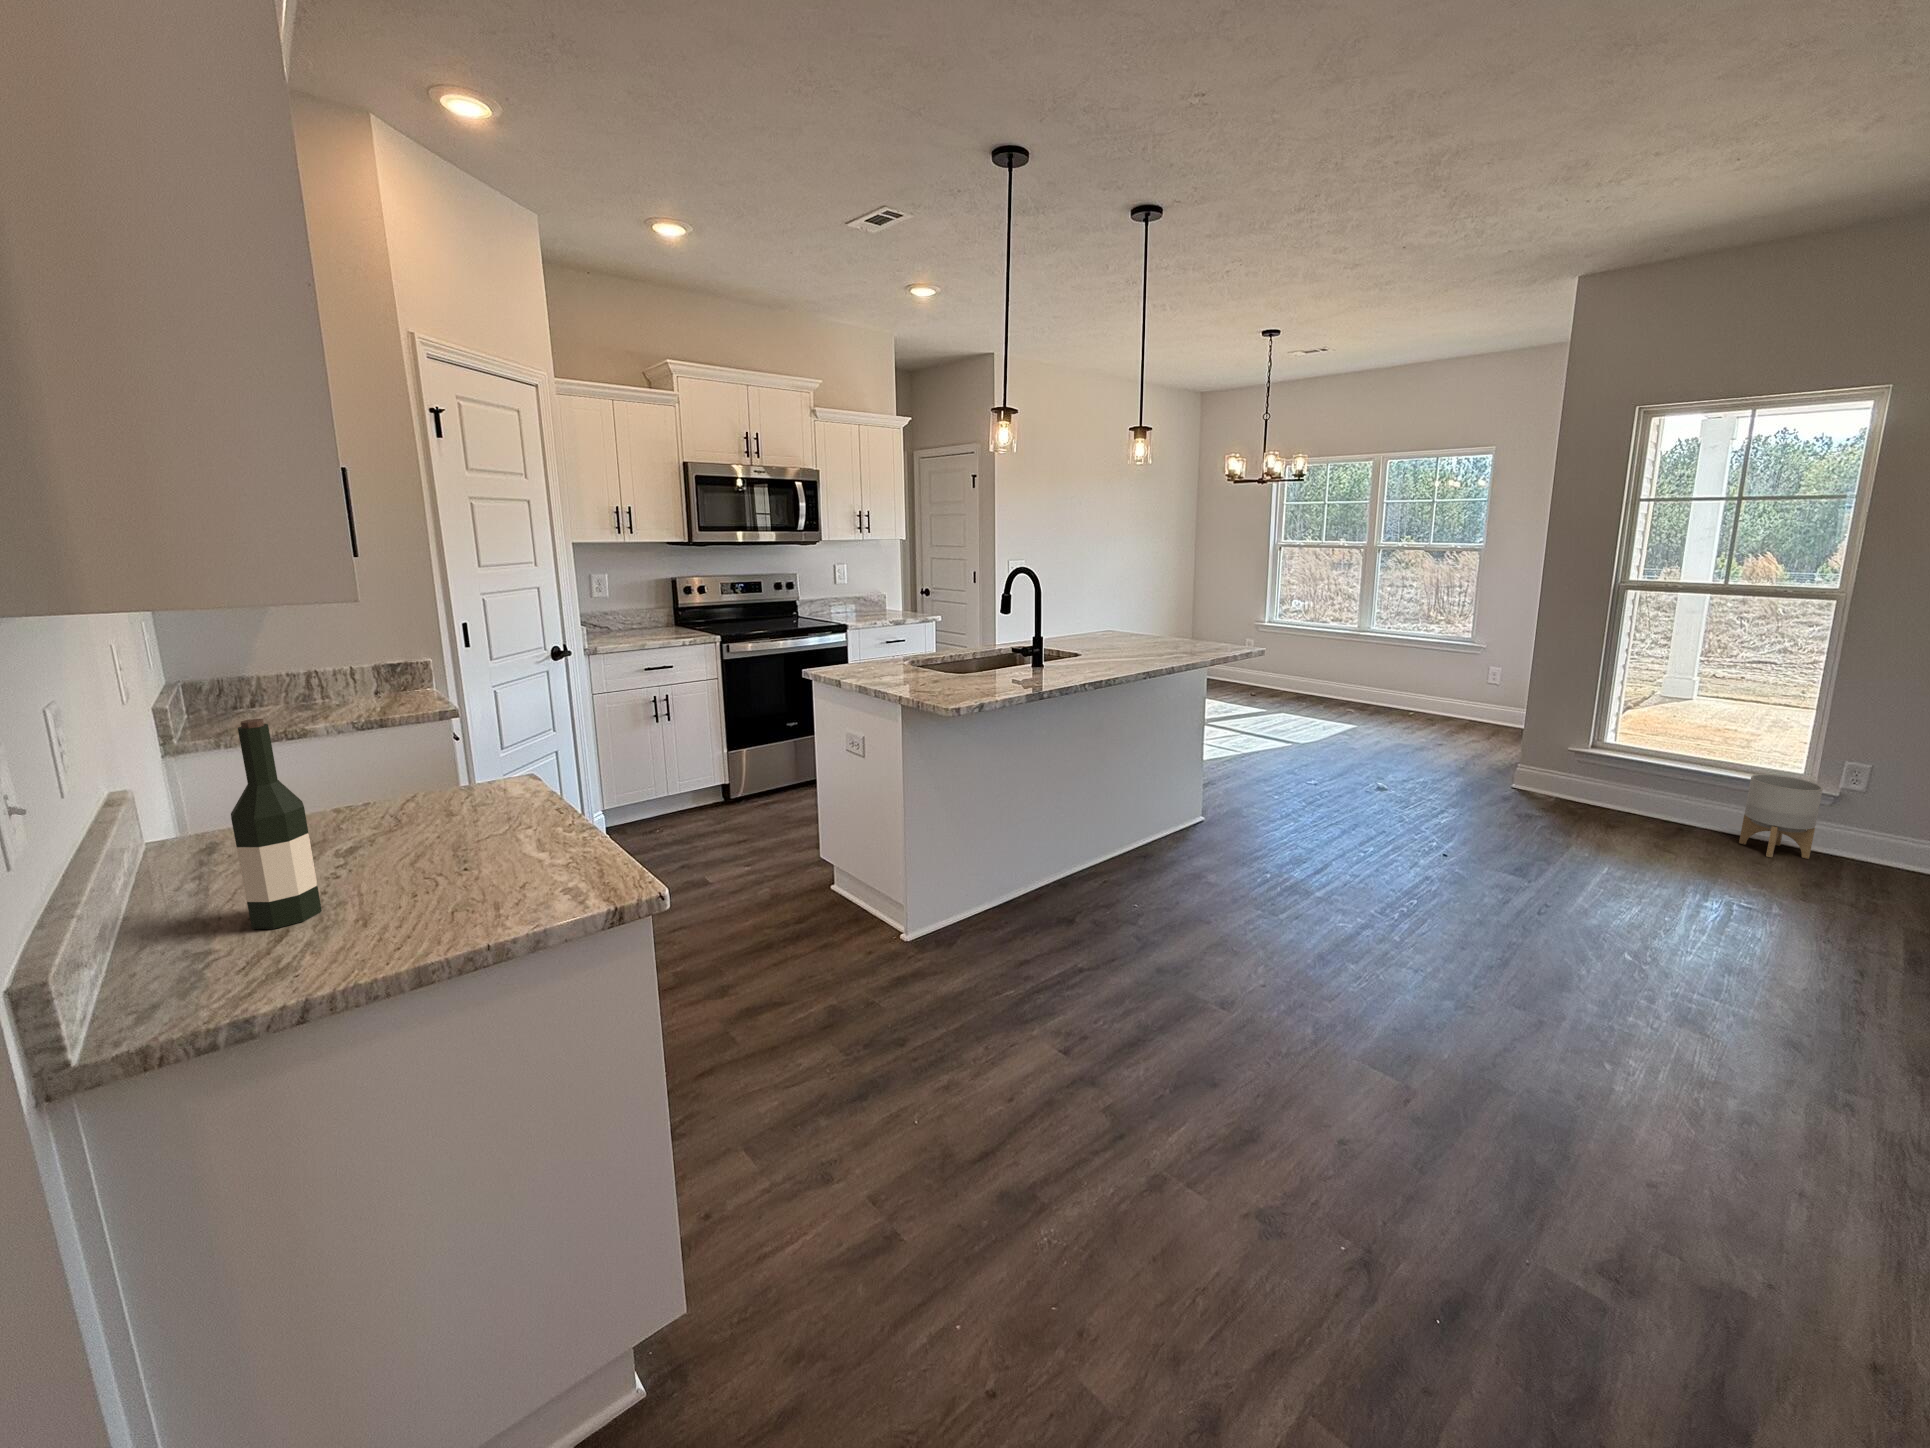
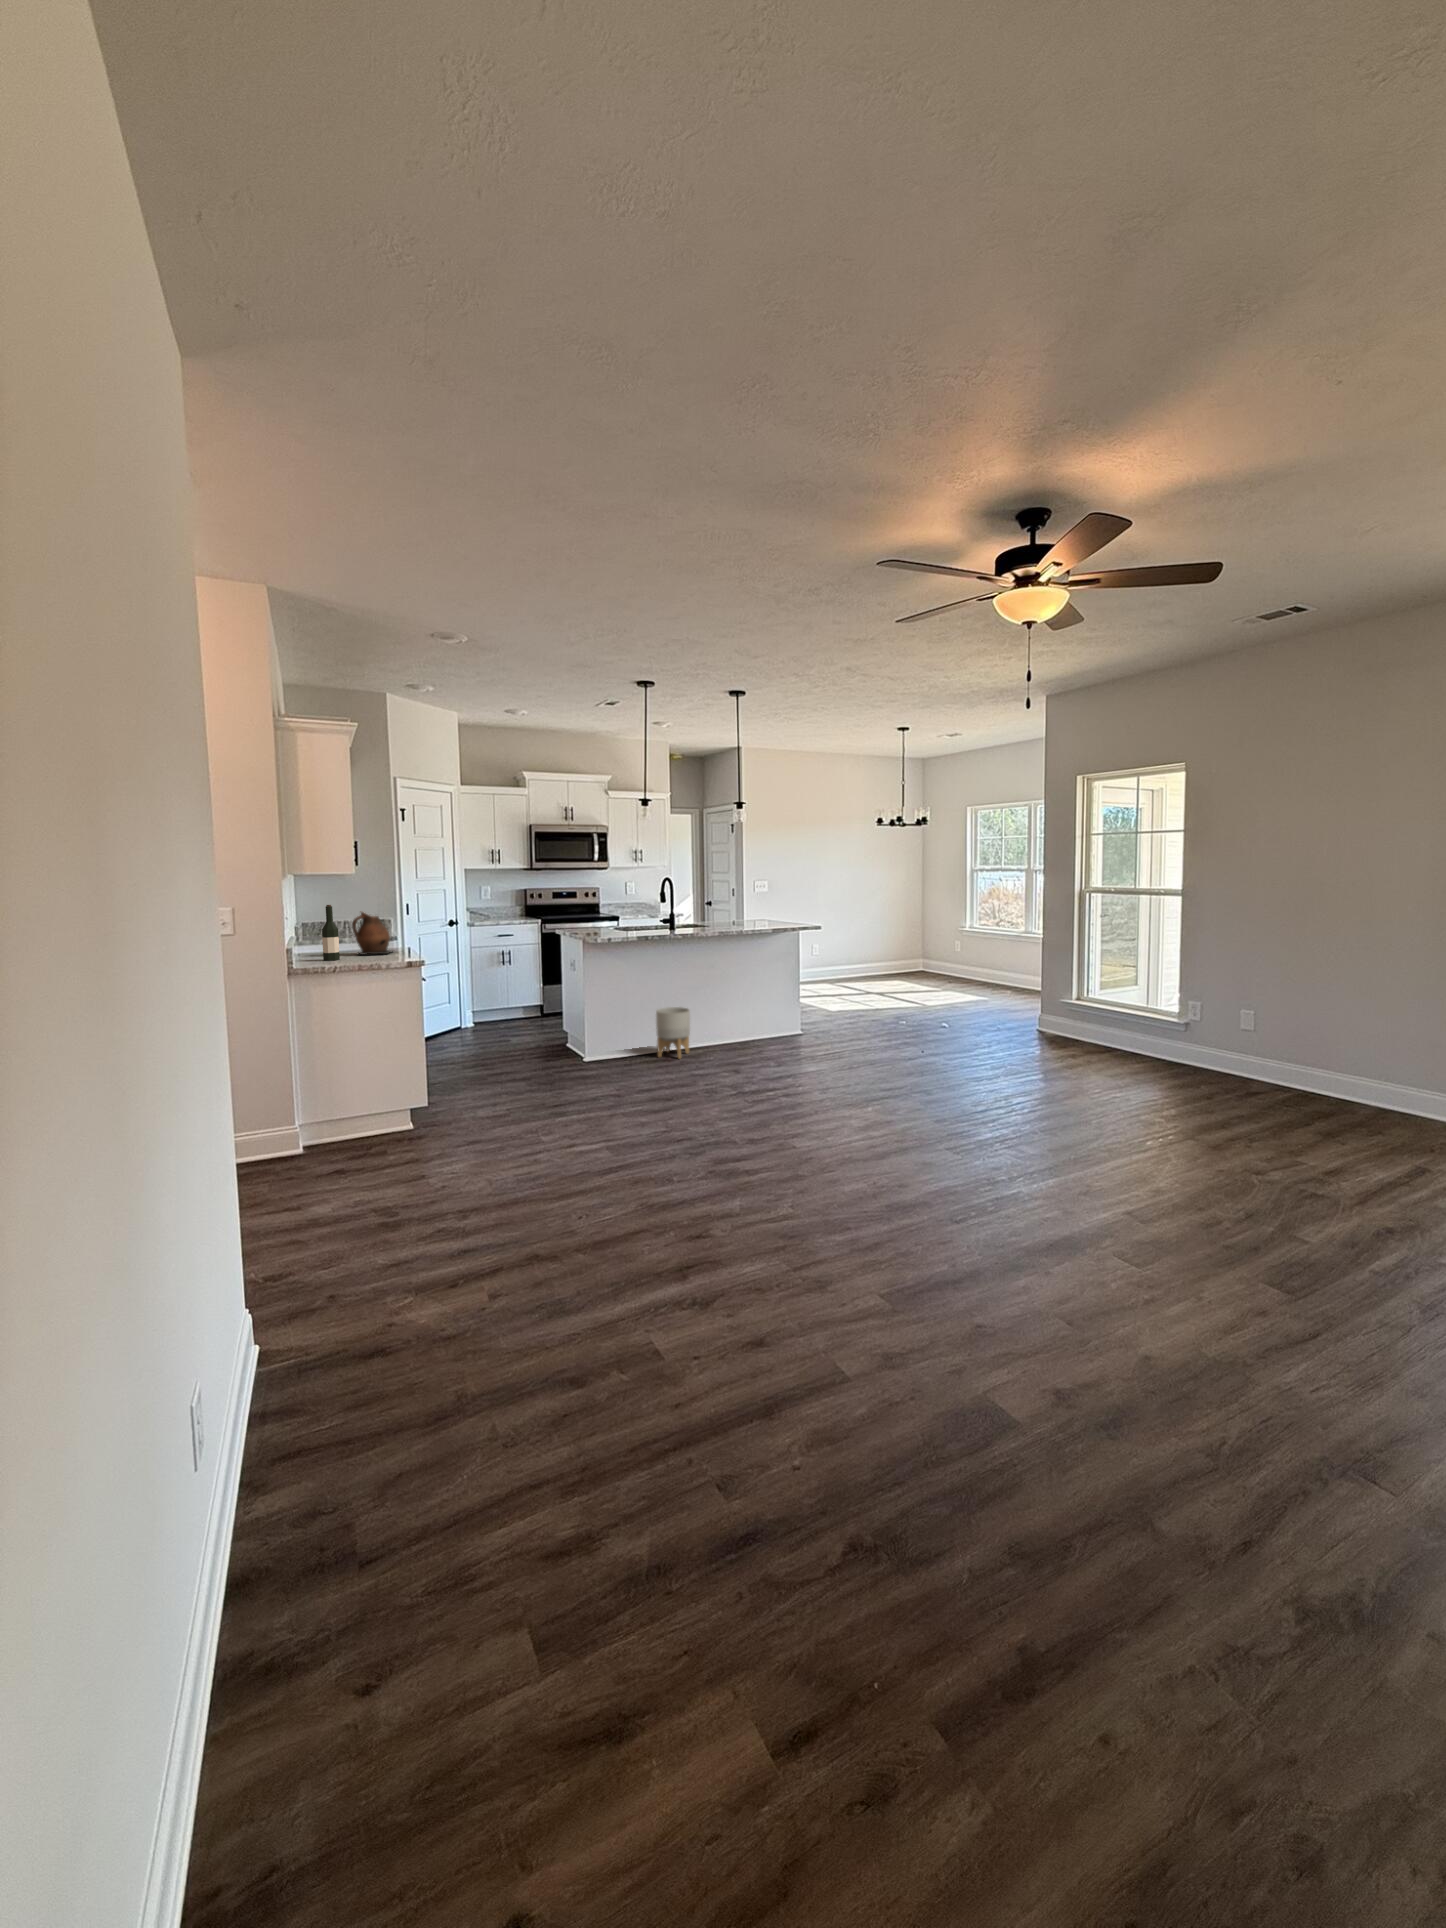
ceramic pitcher: none [354,713,508,859] -> present [352,912,392,955]
planter: present [1739,774,1823,859] -> present [656,1007,690,1059]

